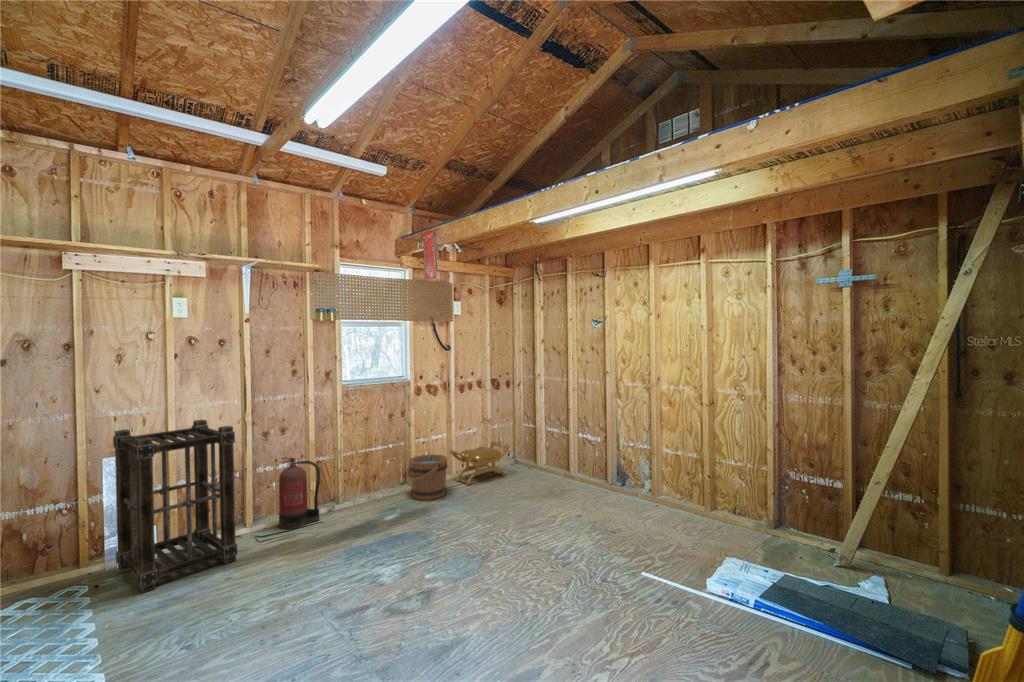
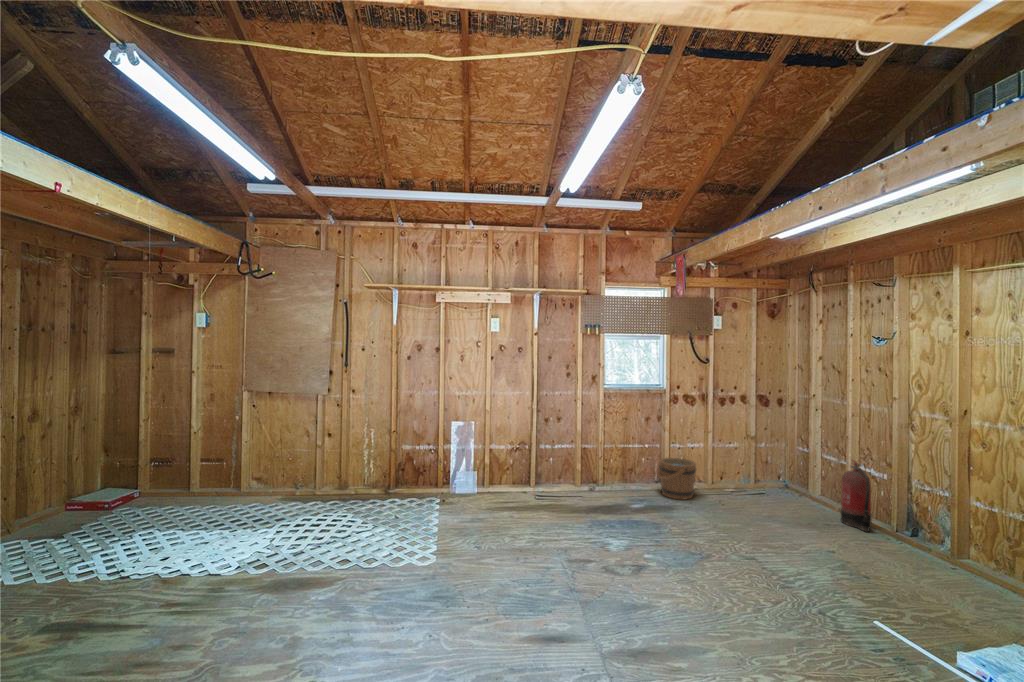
shelving unit: present [113,420,237,592] -> none [455,403,520,510]
stool: present [450,442,510,485] -> none [704,458,771,495]
fire extinguisher: present [279,458,320,529] -> present [841,460,872,532]

